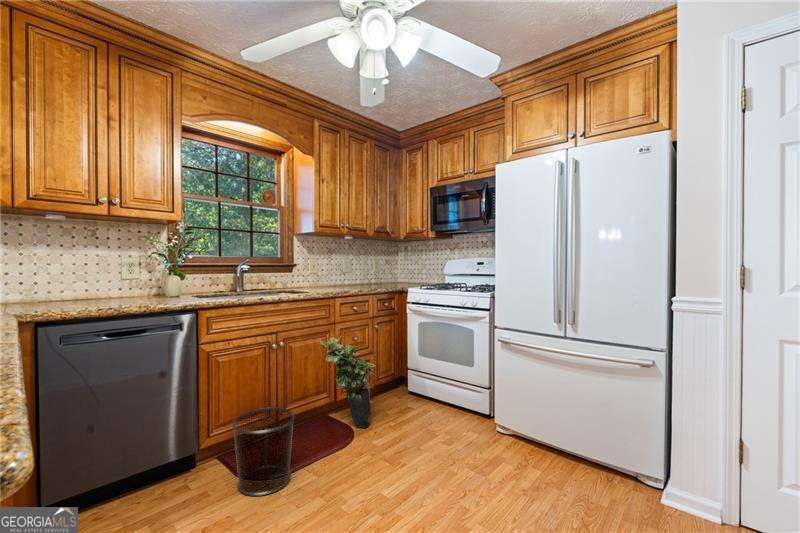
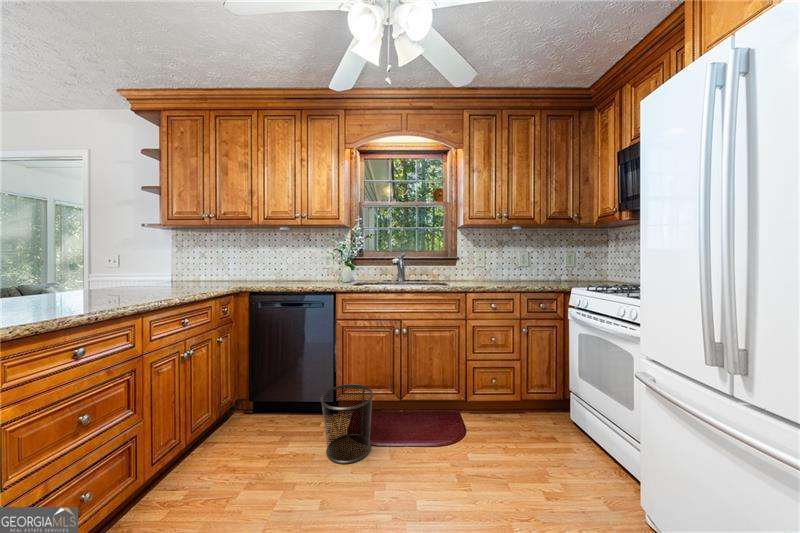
potted plant: present [321,336,376,428] -> none [439,333,495,441]

